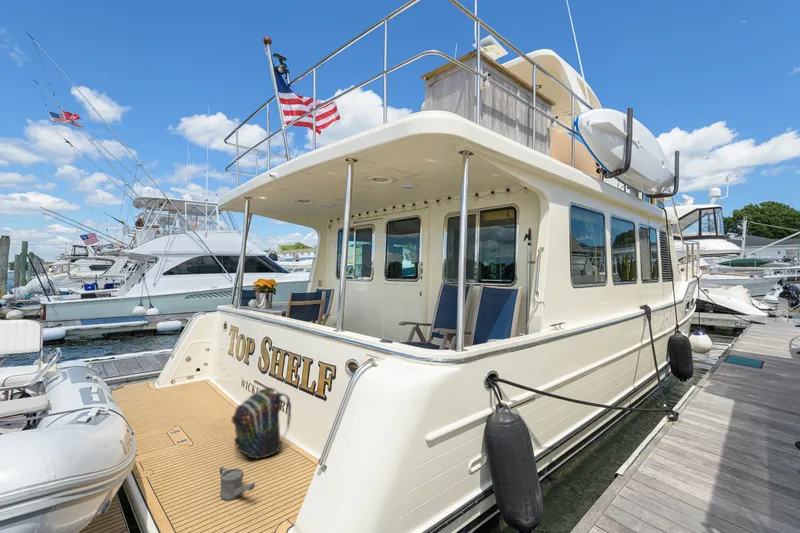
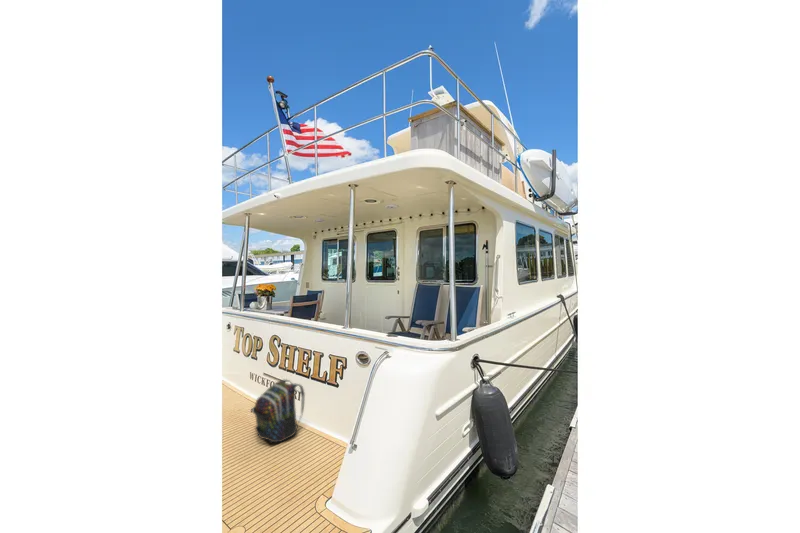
watering can: present [220,467,255,501] -> none [249,454,285,485]

